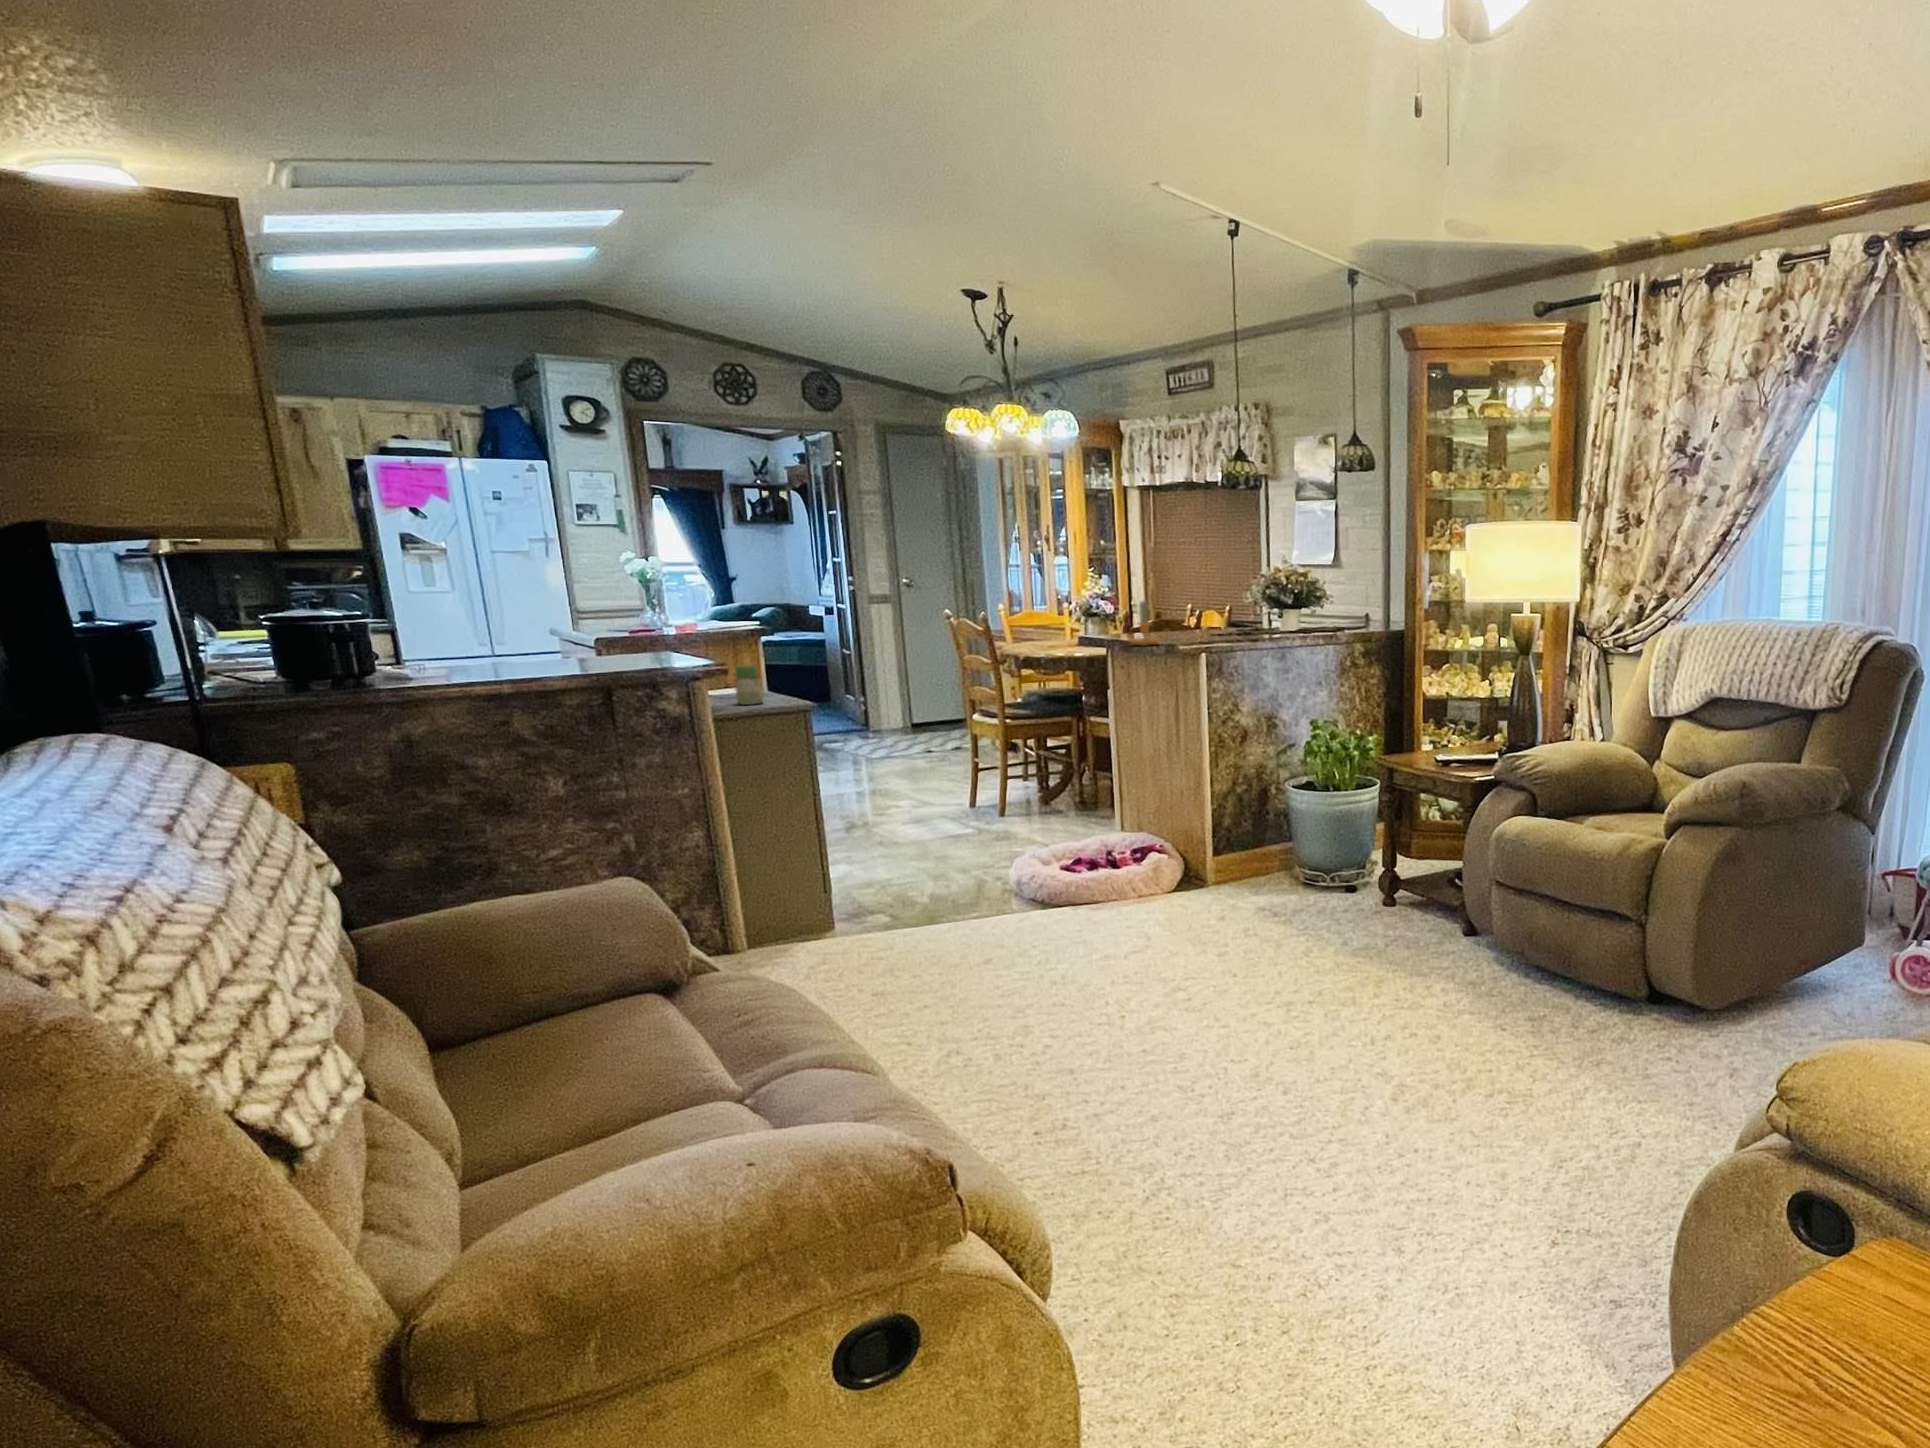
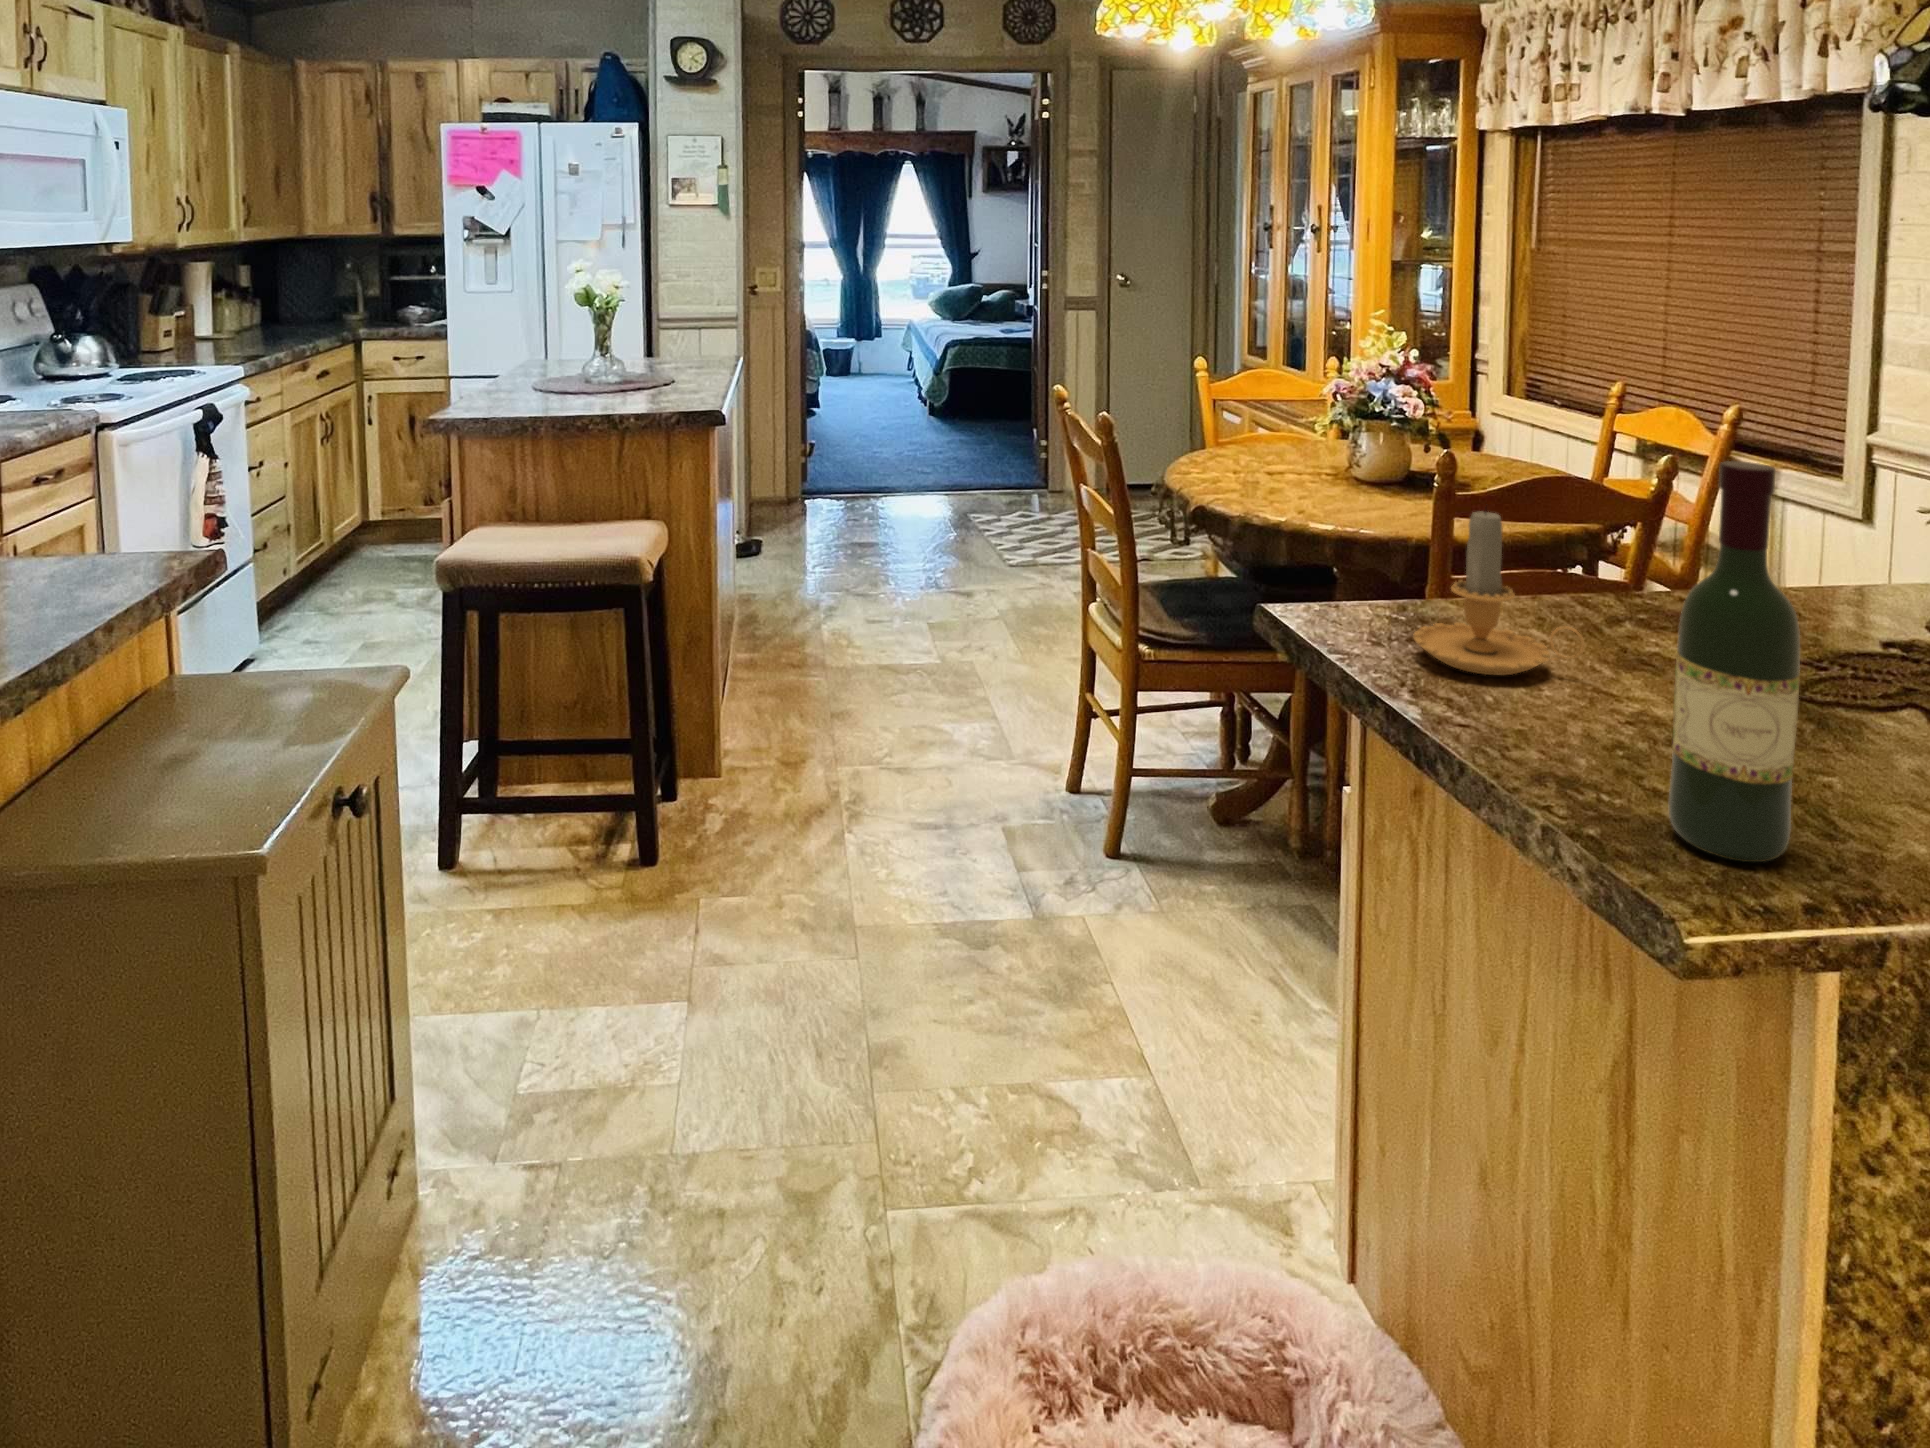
wine bottle: none [1184,566,1207,650] -> present [1669,461,1800,862]
jar: present [735,665,763,705] -> none [103,677,185,814]

